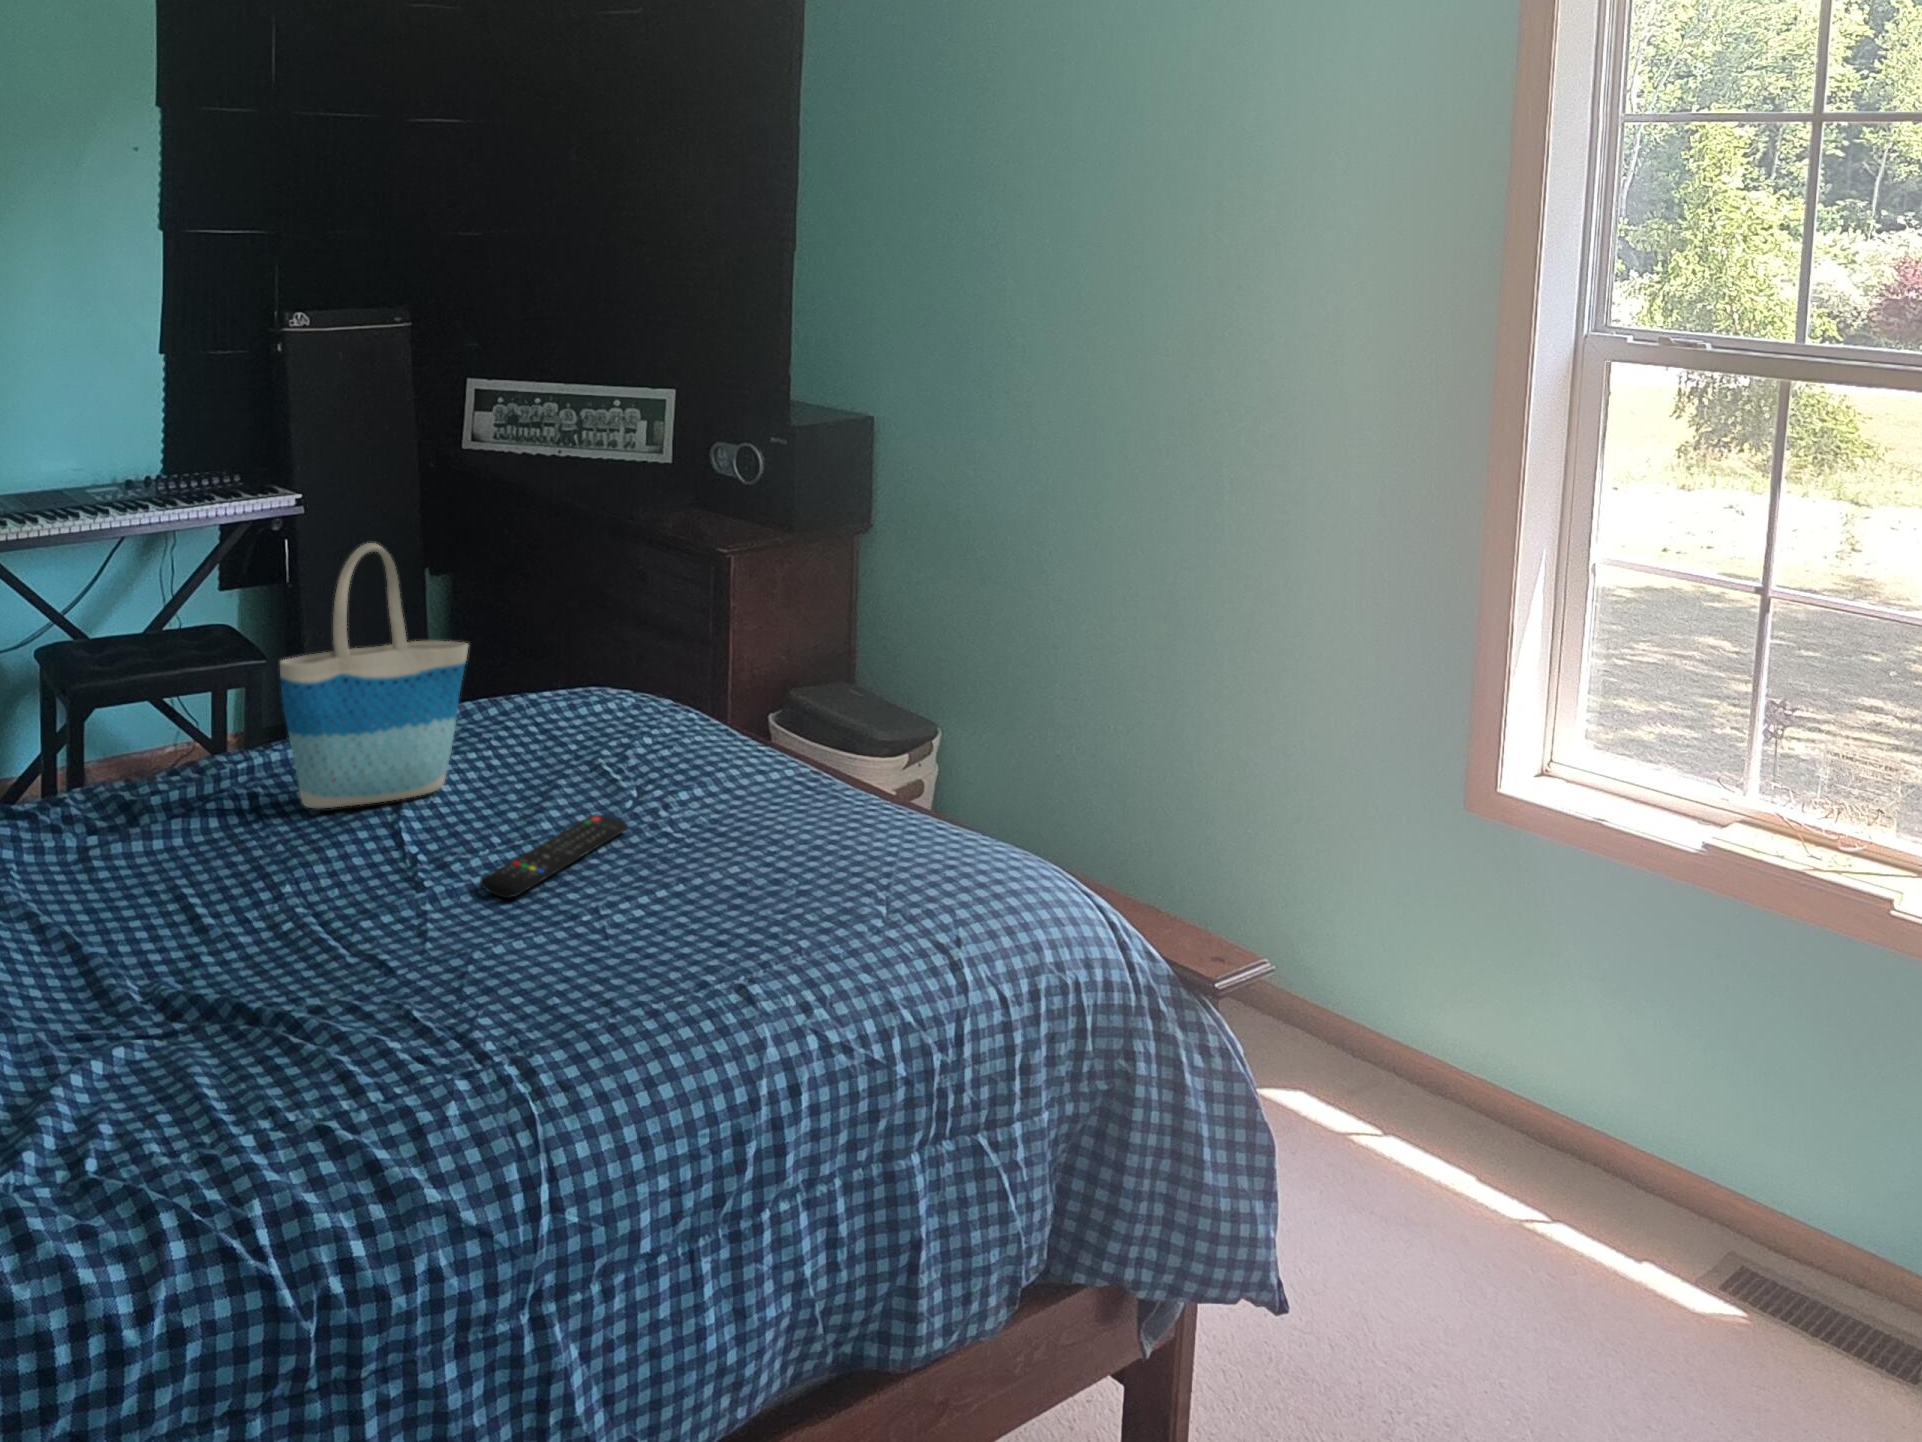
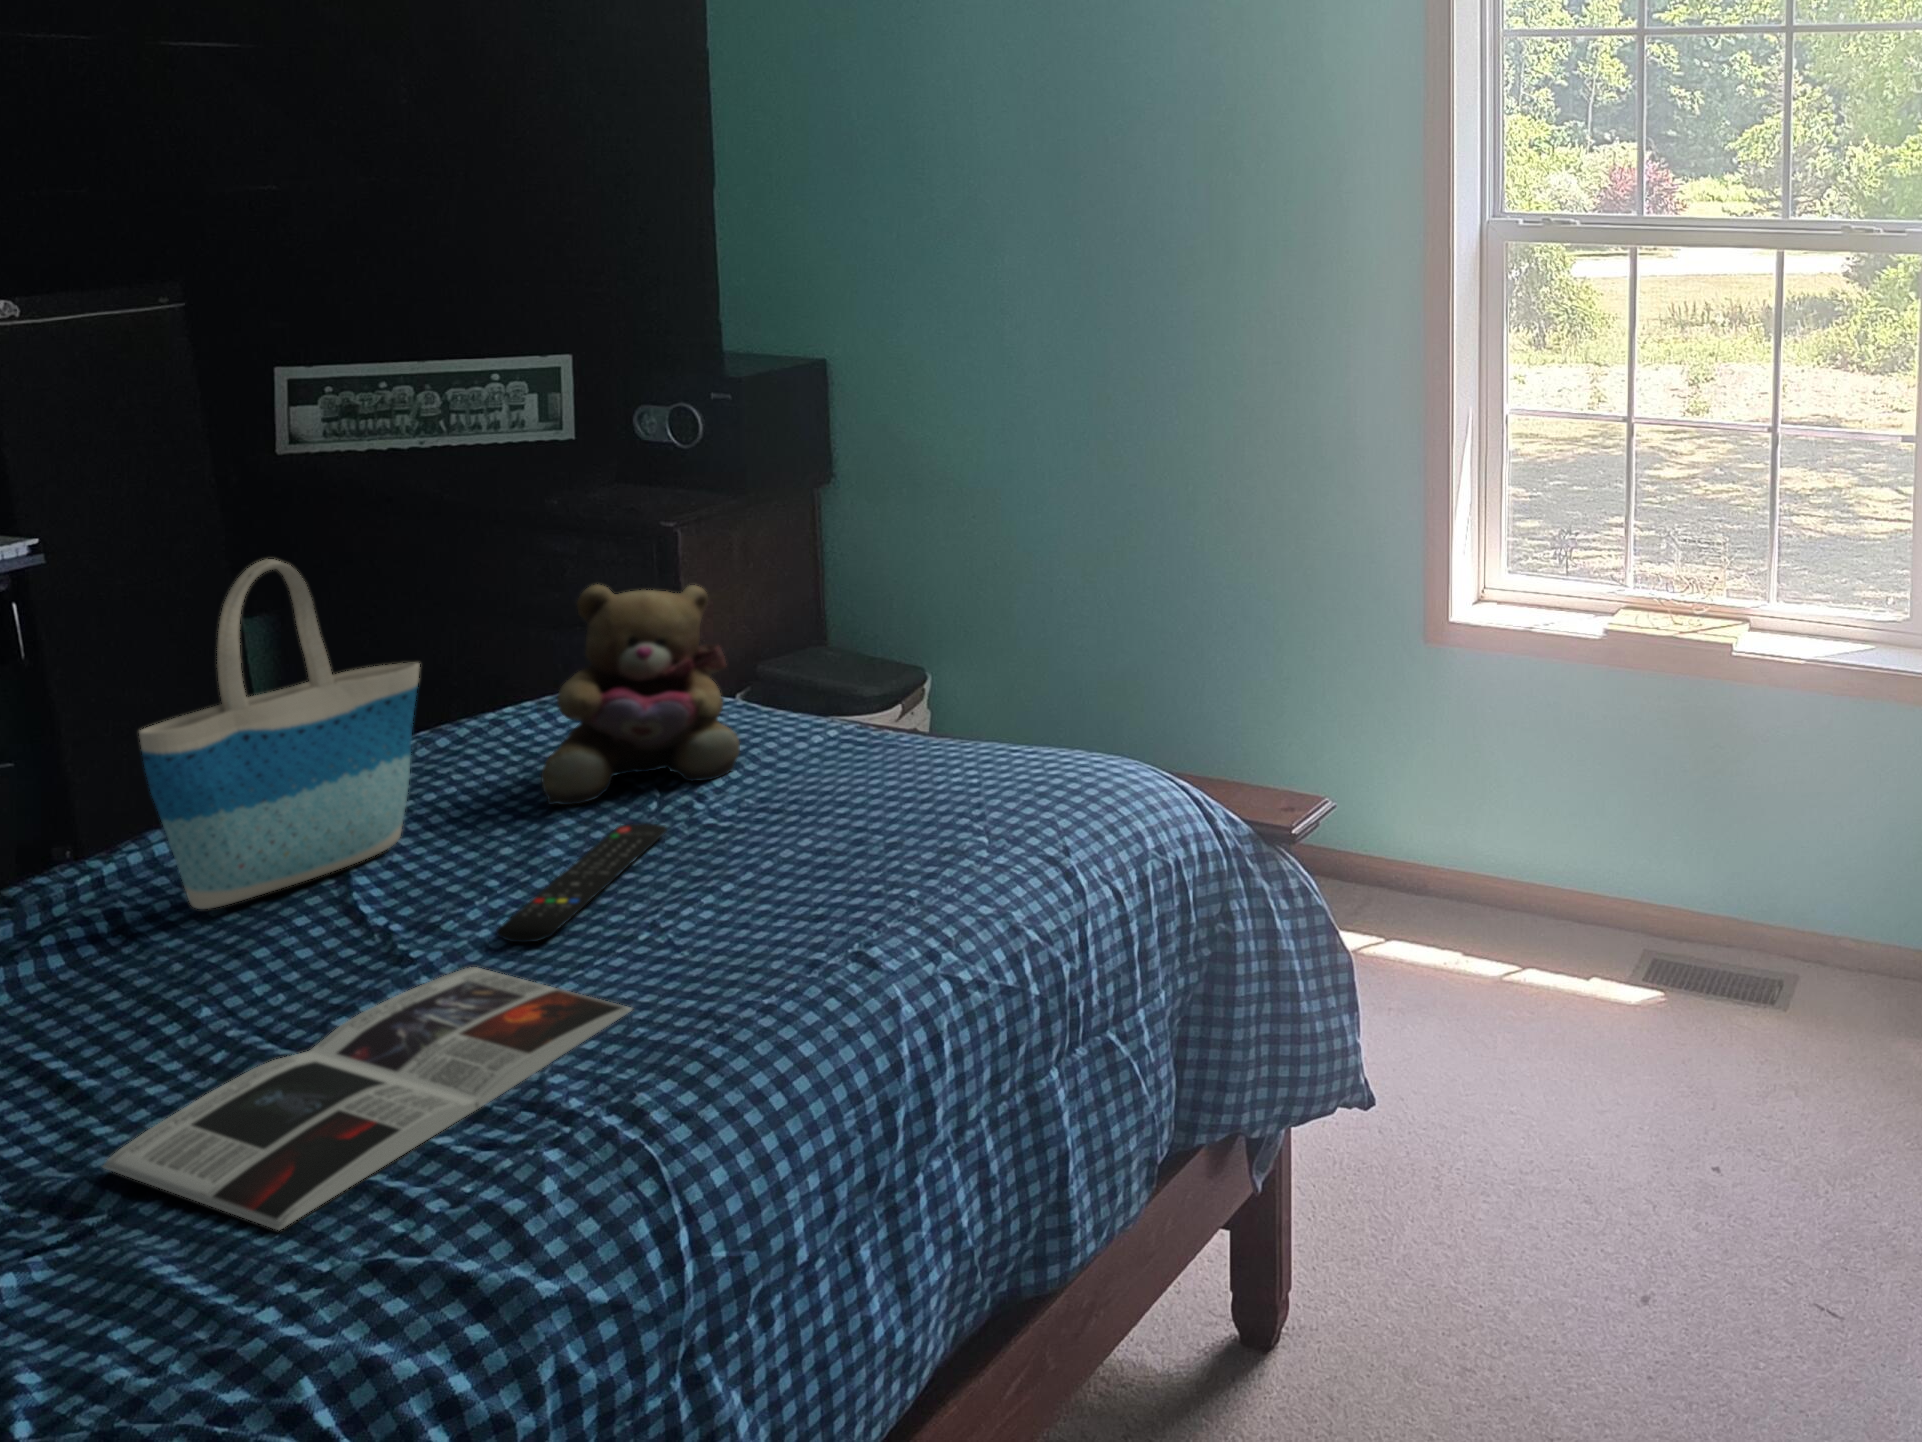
teddy bear: none [547,601,703,791] -> present [541,585,740,805]
magazine: none [192,905,559,1076] -> present [103,967,632,1230]

